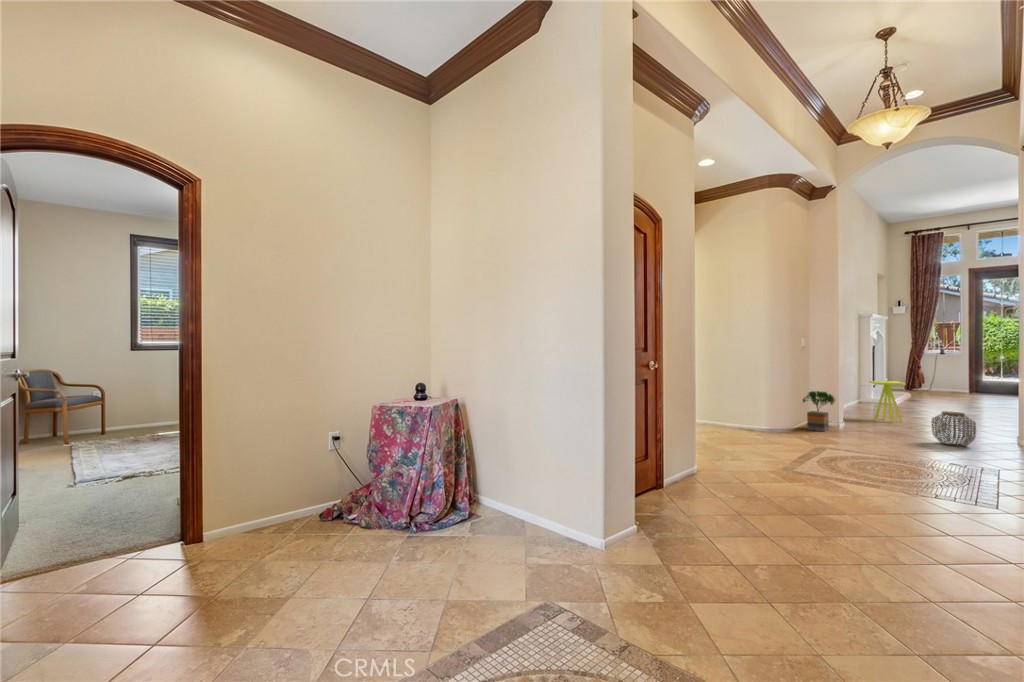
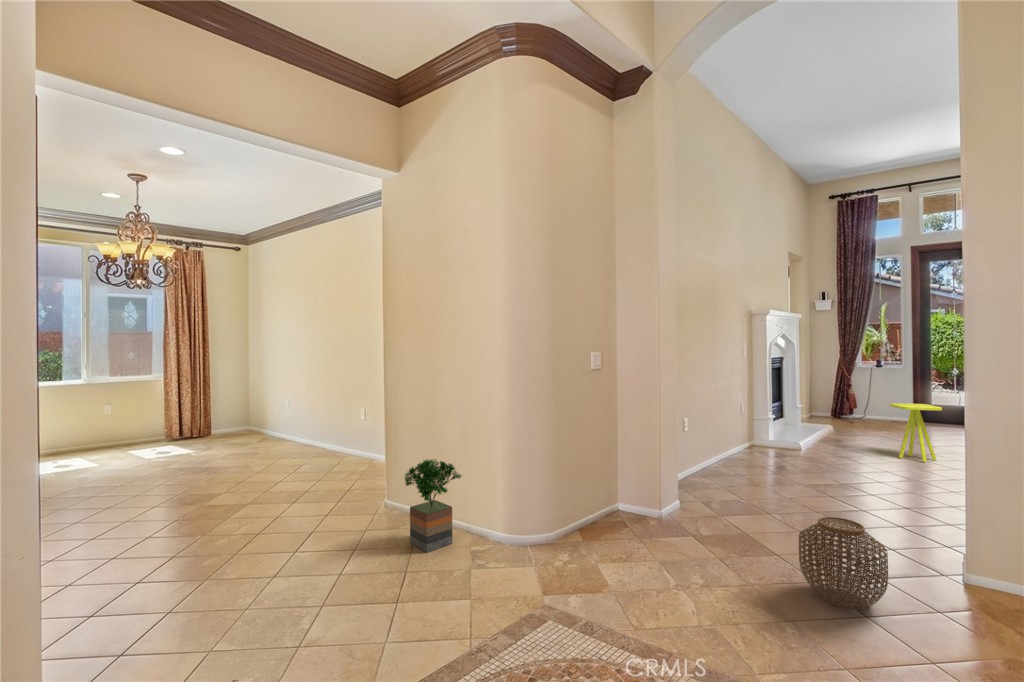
side table: present [869,381,906,423] -> present [890,403,942,462]
potted tree: present [803,391,835,431] -> present [404,459,461,552]

